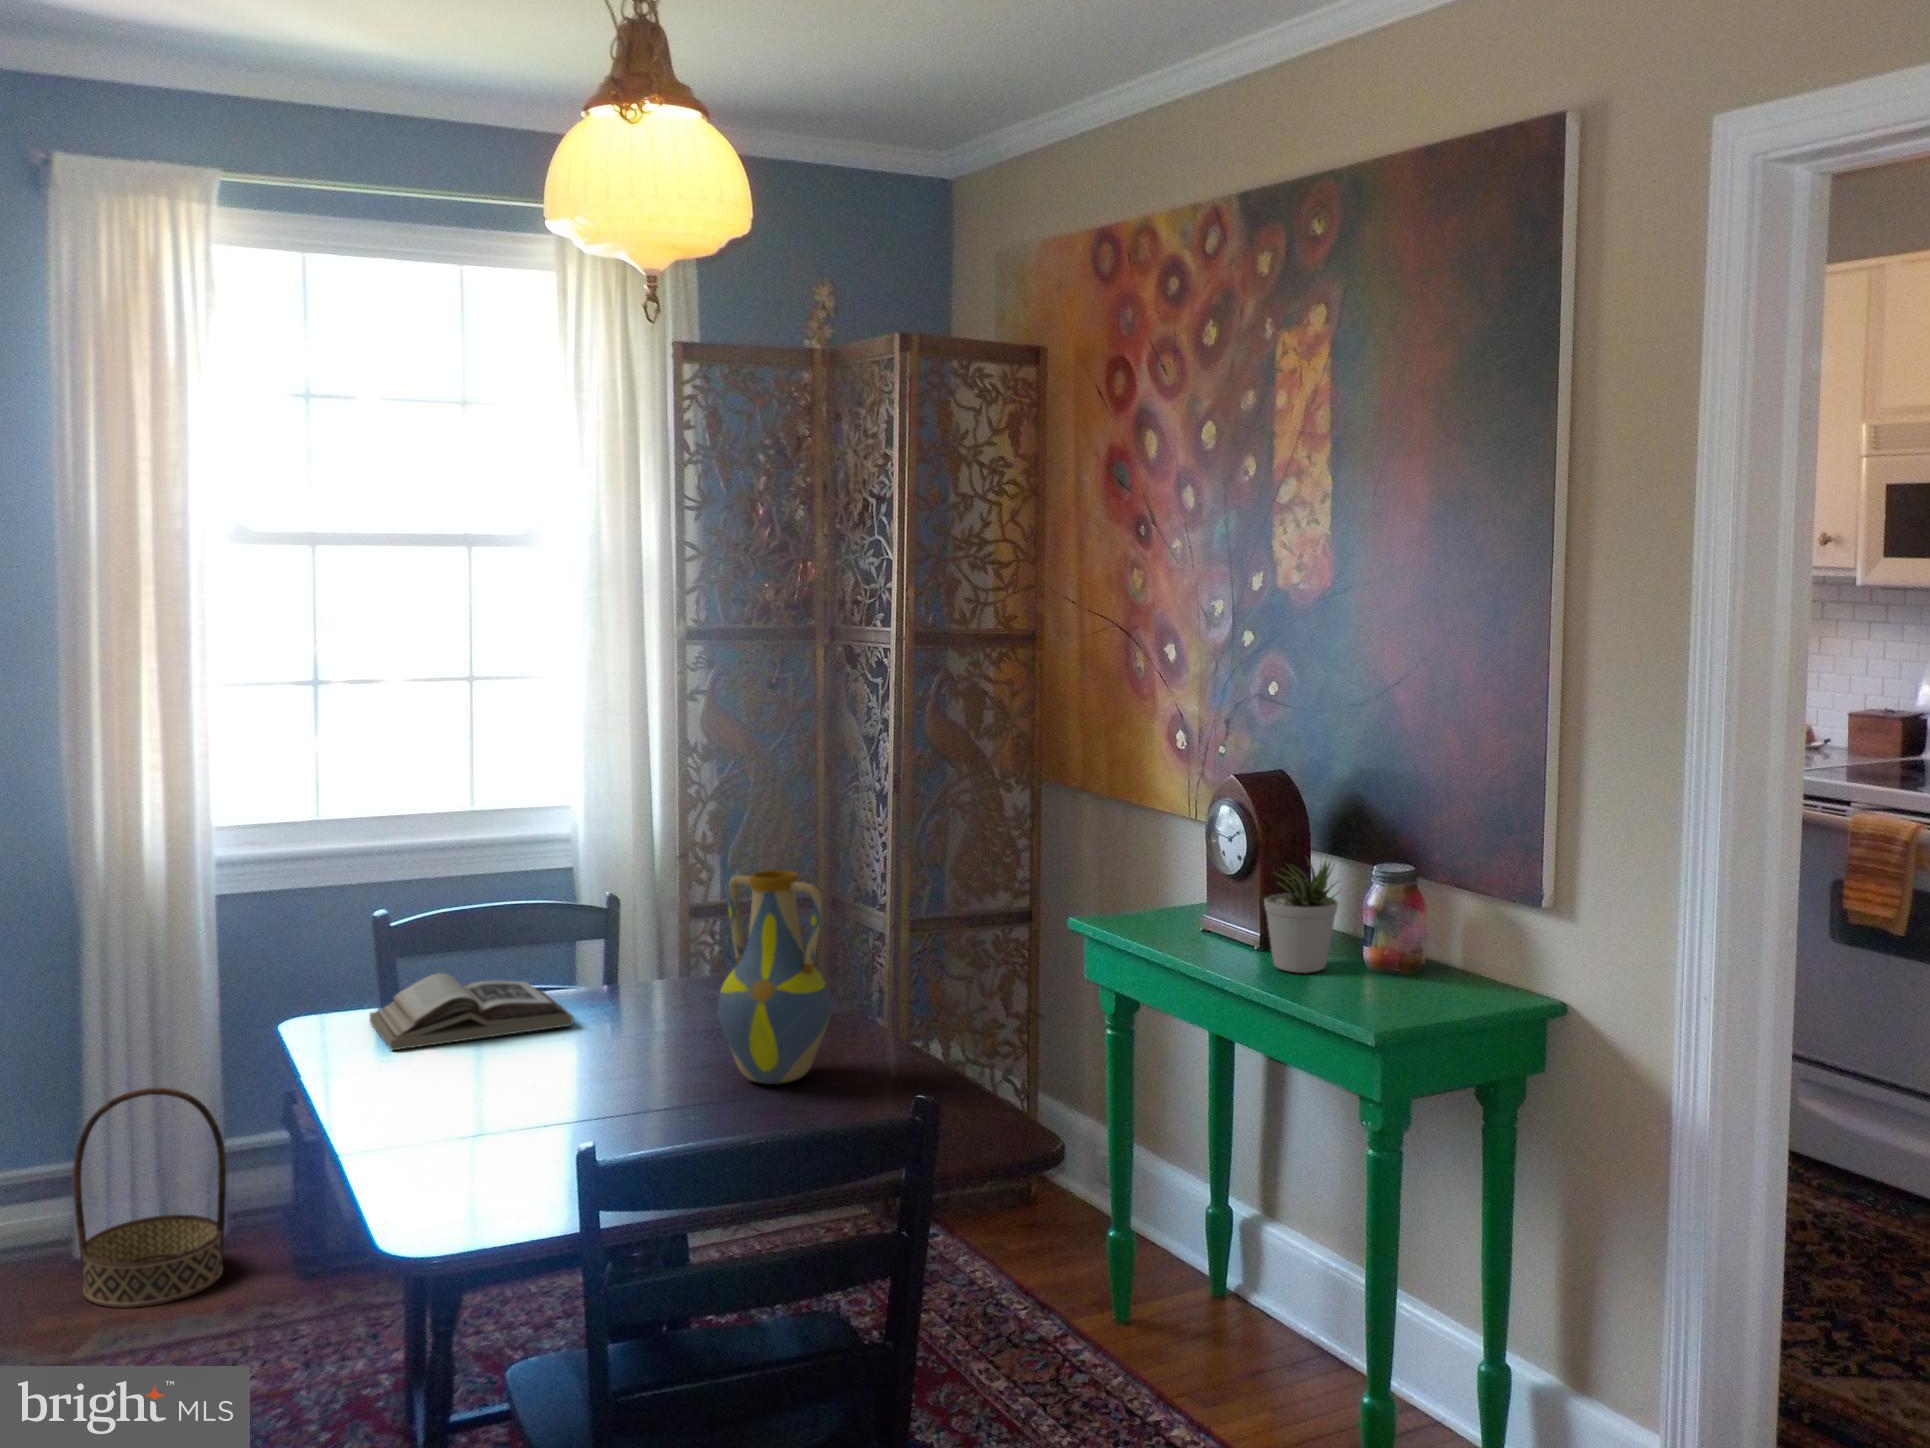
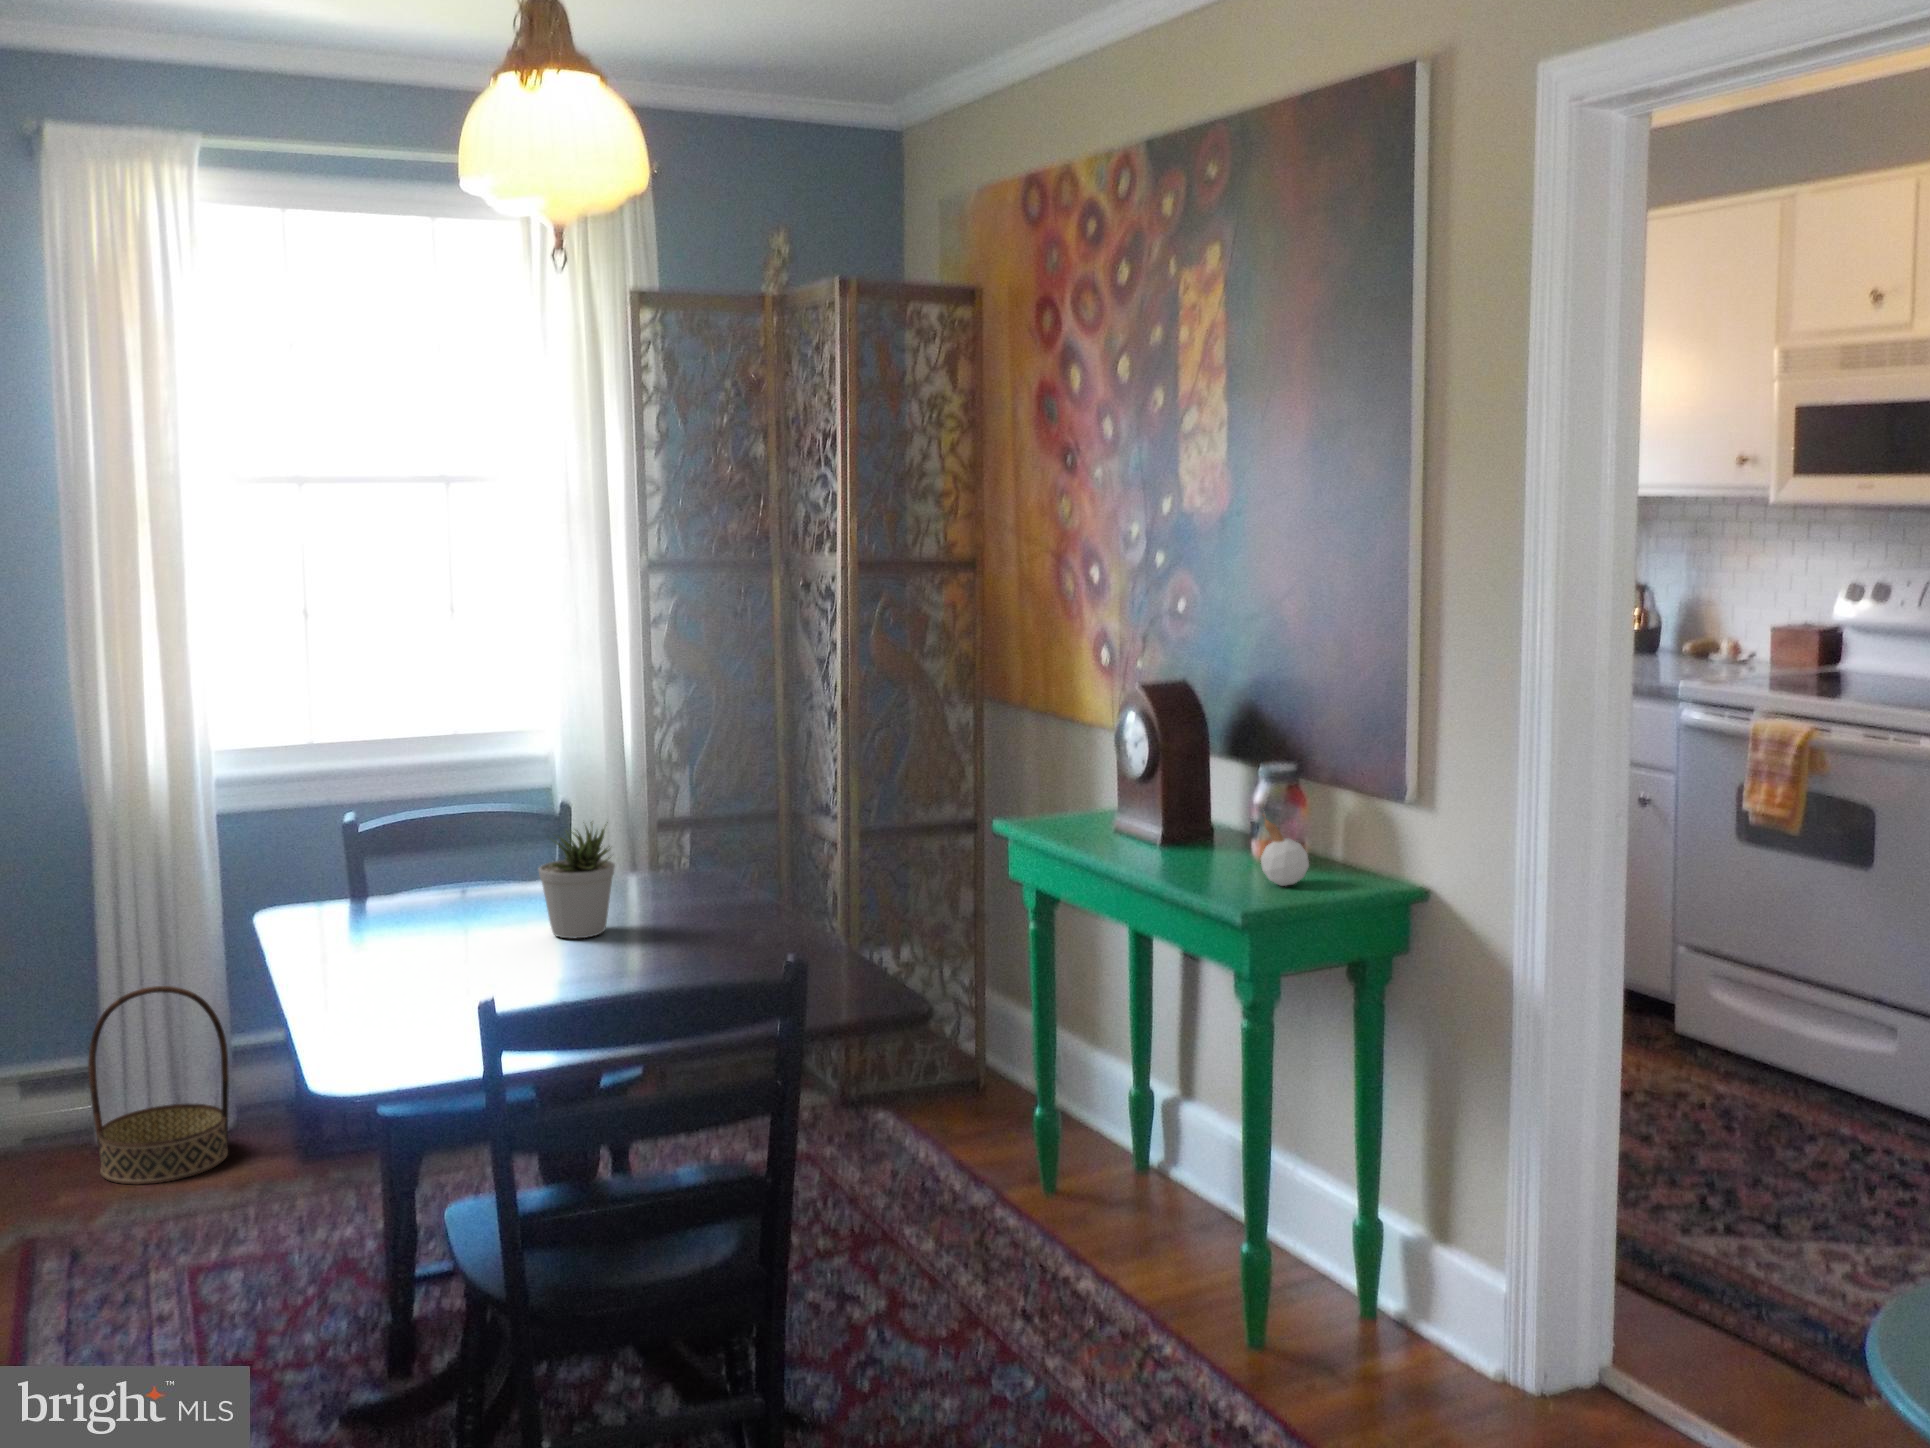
potted plant: present [1264,860,1338,973] -> present [539,822,615,938]
vase: present [718,870,831,1084] -> none [643,769,746,960]
candle: none [1385,911,1439,1001] -> present [1261,811,1309,886]
book: present [370,973,573,1050] -> none [340,870,523,937]

